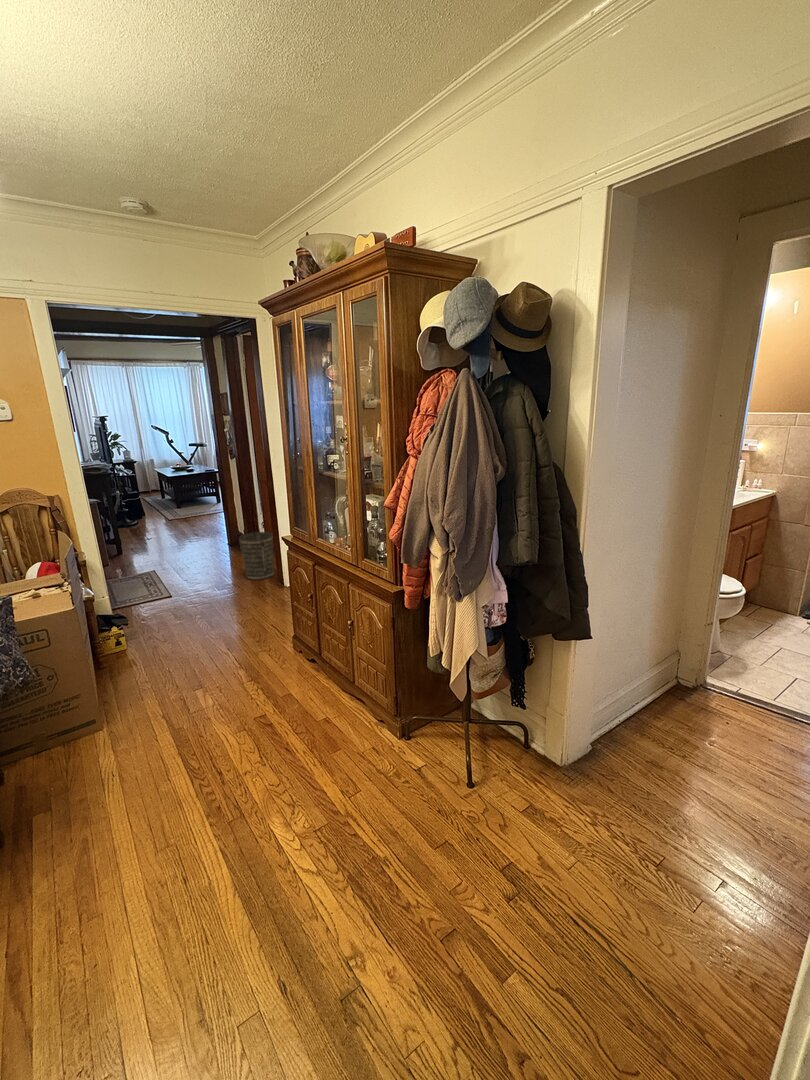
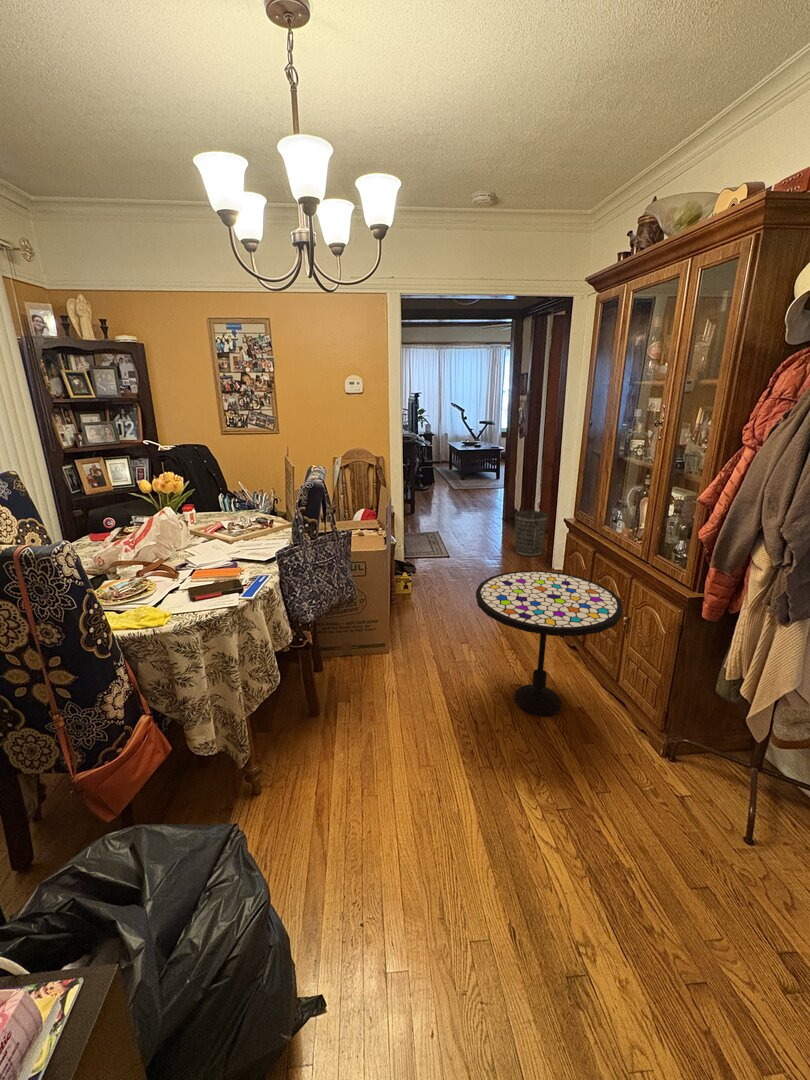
side table: none [195,592,345,744] -> present [476,571,623,716]

